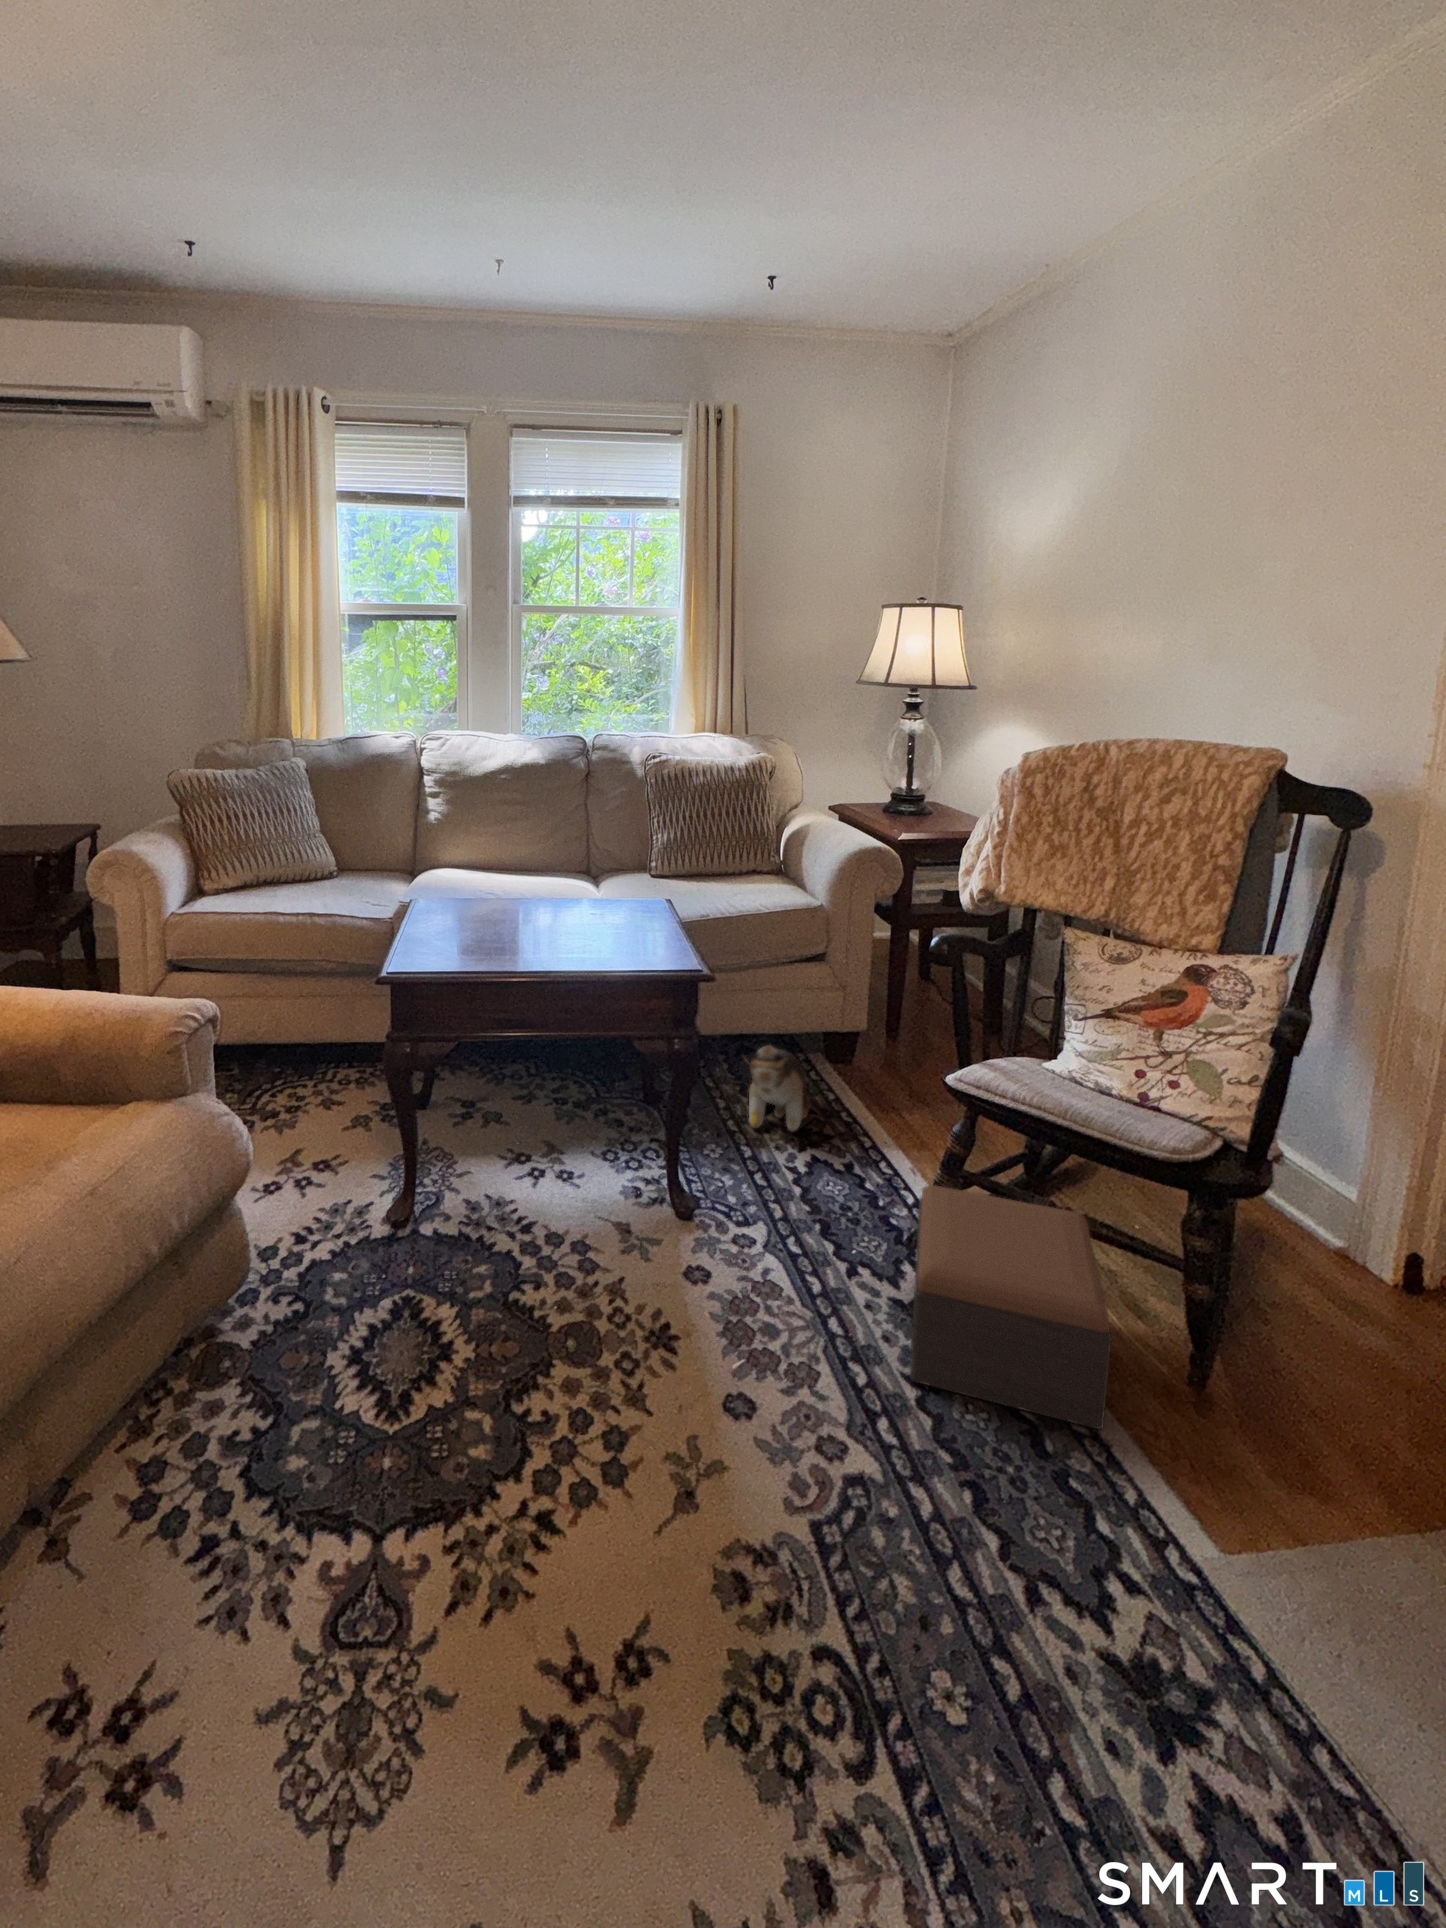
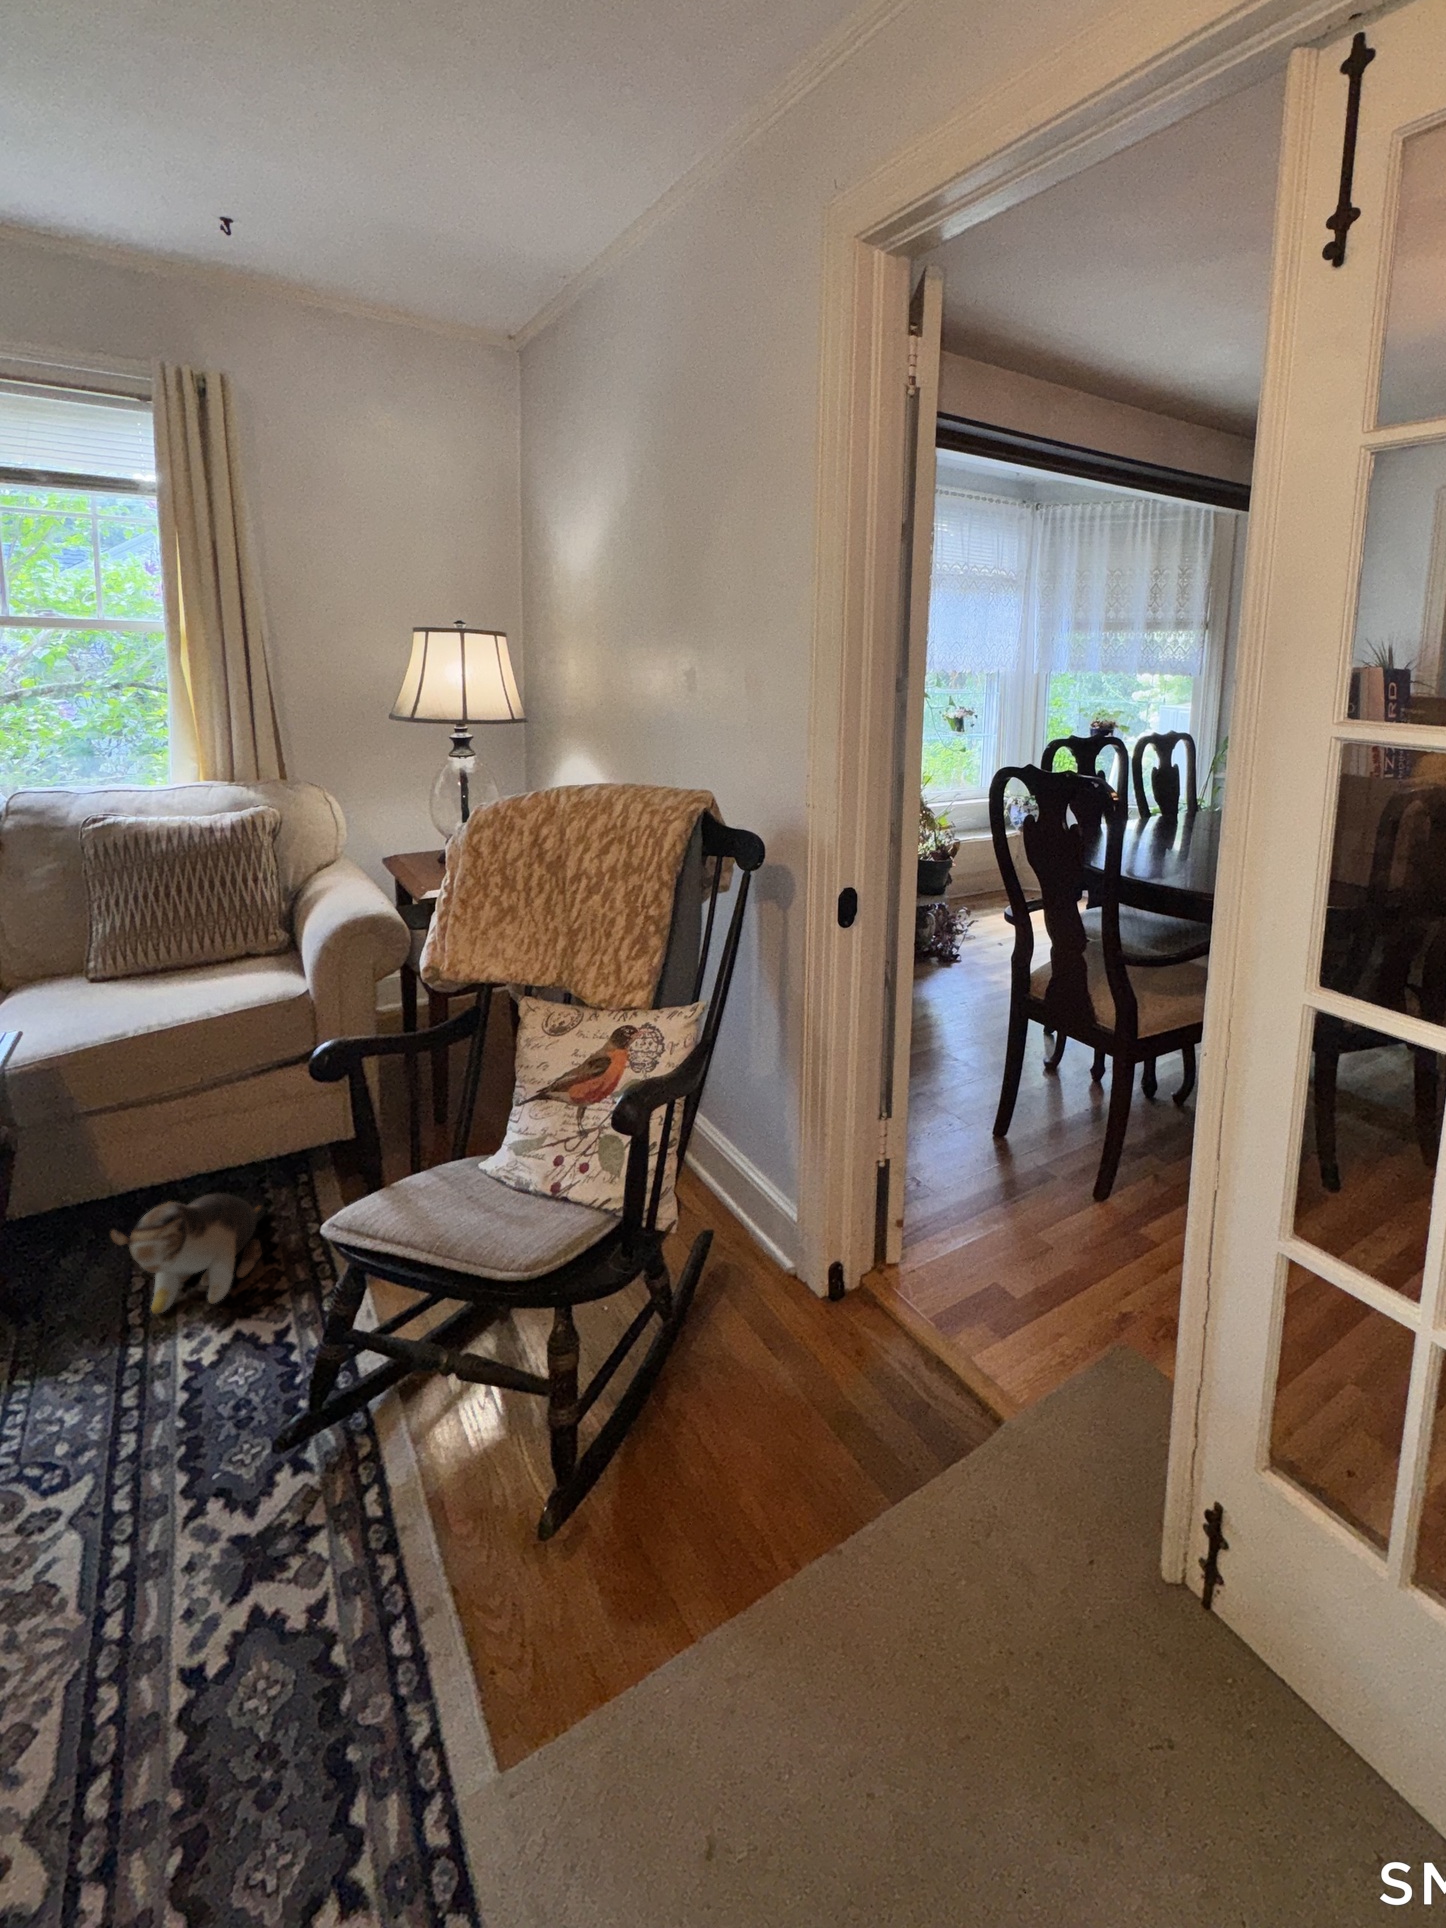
footstool: present [910,1185,1111,1429] -> none [175,1357,488,1706]

